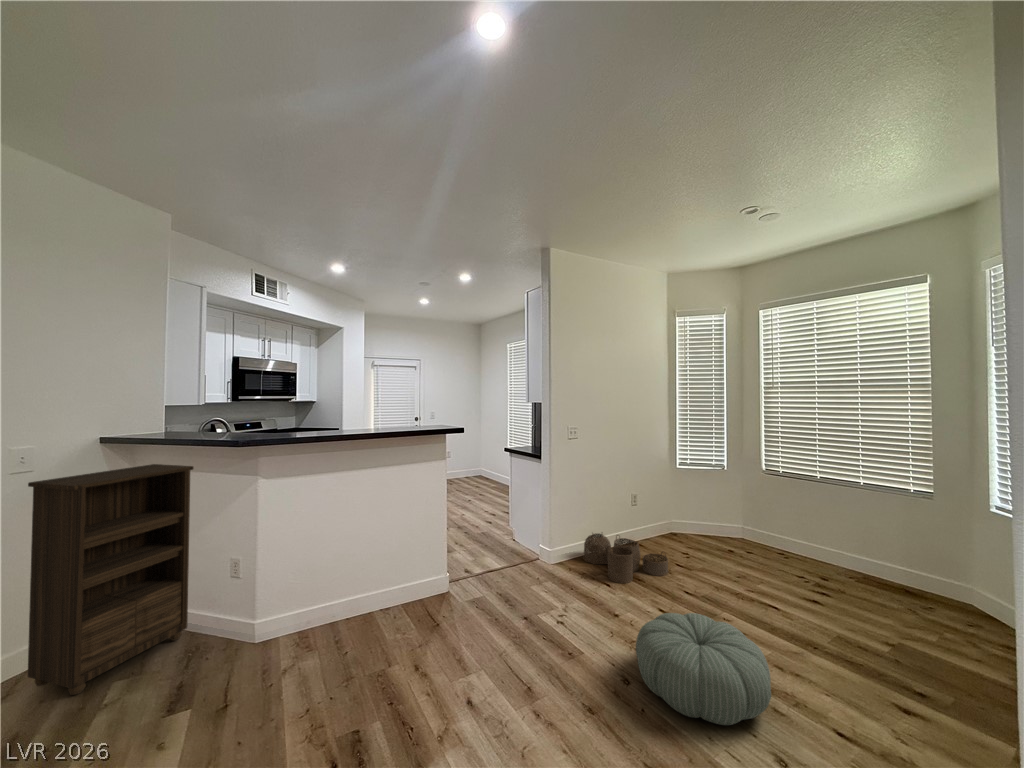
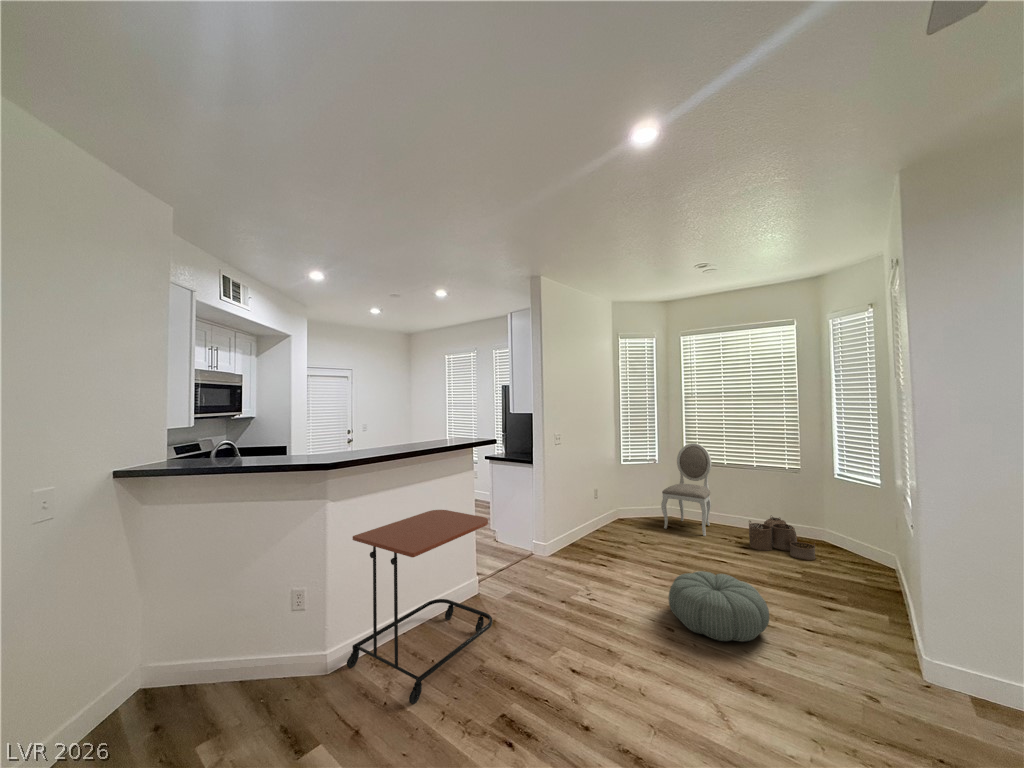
dining chair: none [719,448,796,570] -> present [661,443,712,536]
bookshelf: present [28,464,194,695] -> none [96,496,251,766]
side table: none [265,498,420,697] -> present [347,510,492,704]
woven basket: present [584,533,668,583] -> present [749,517,816,560]

